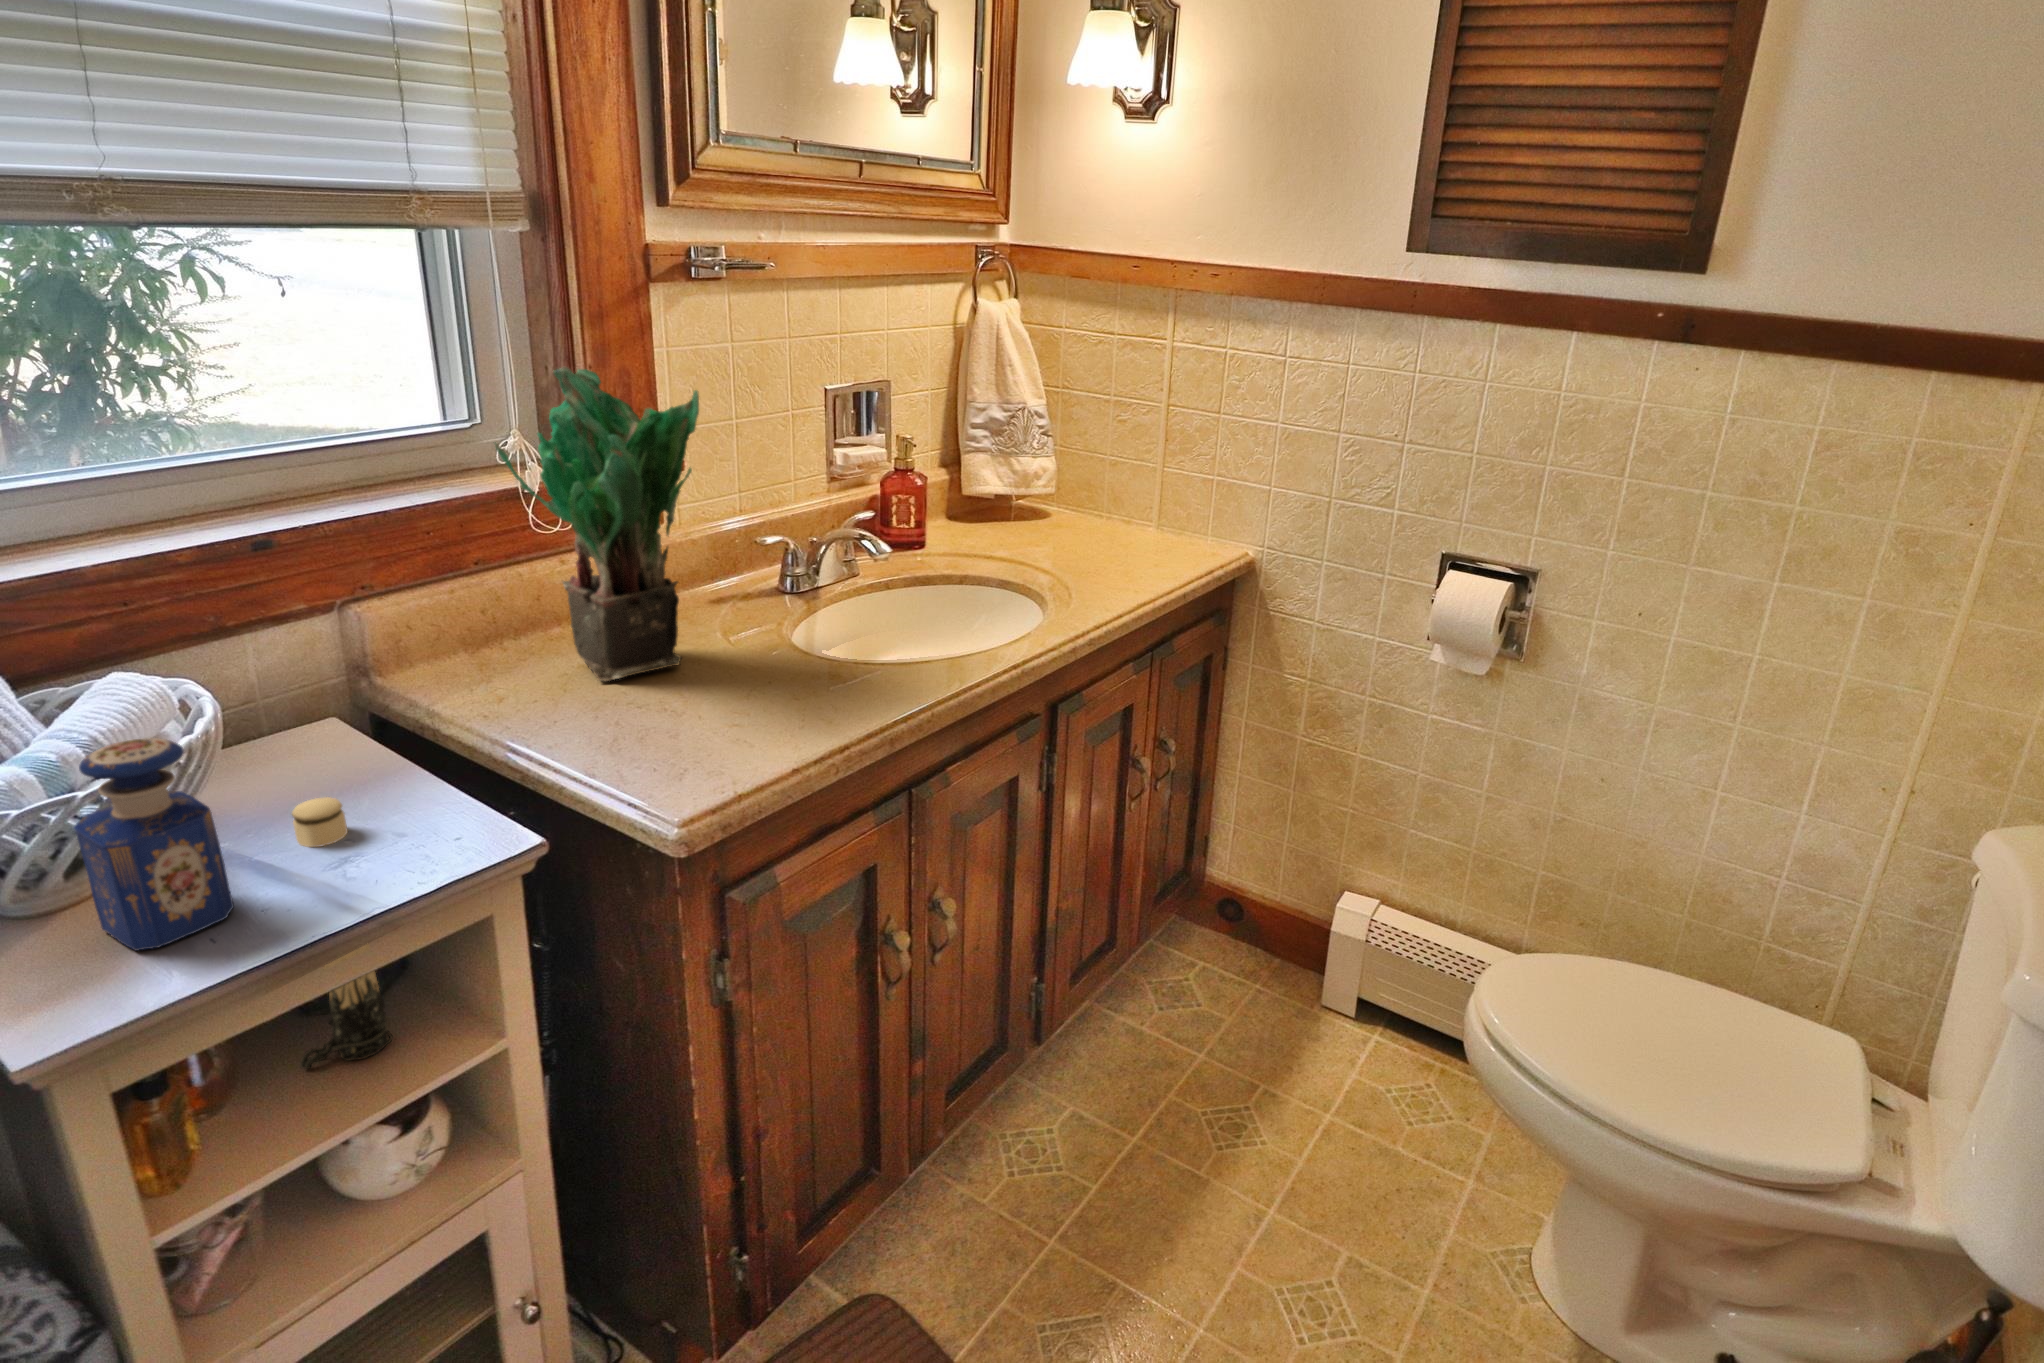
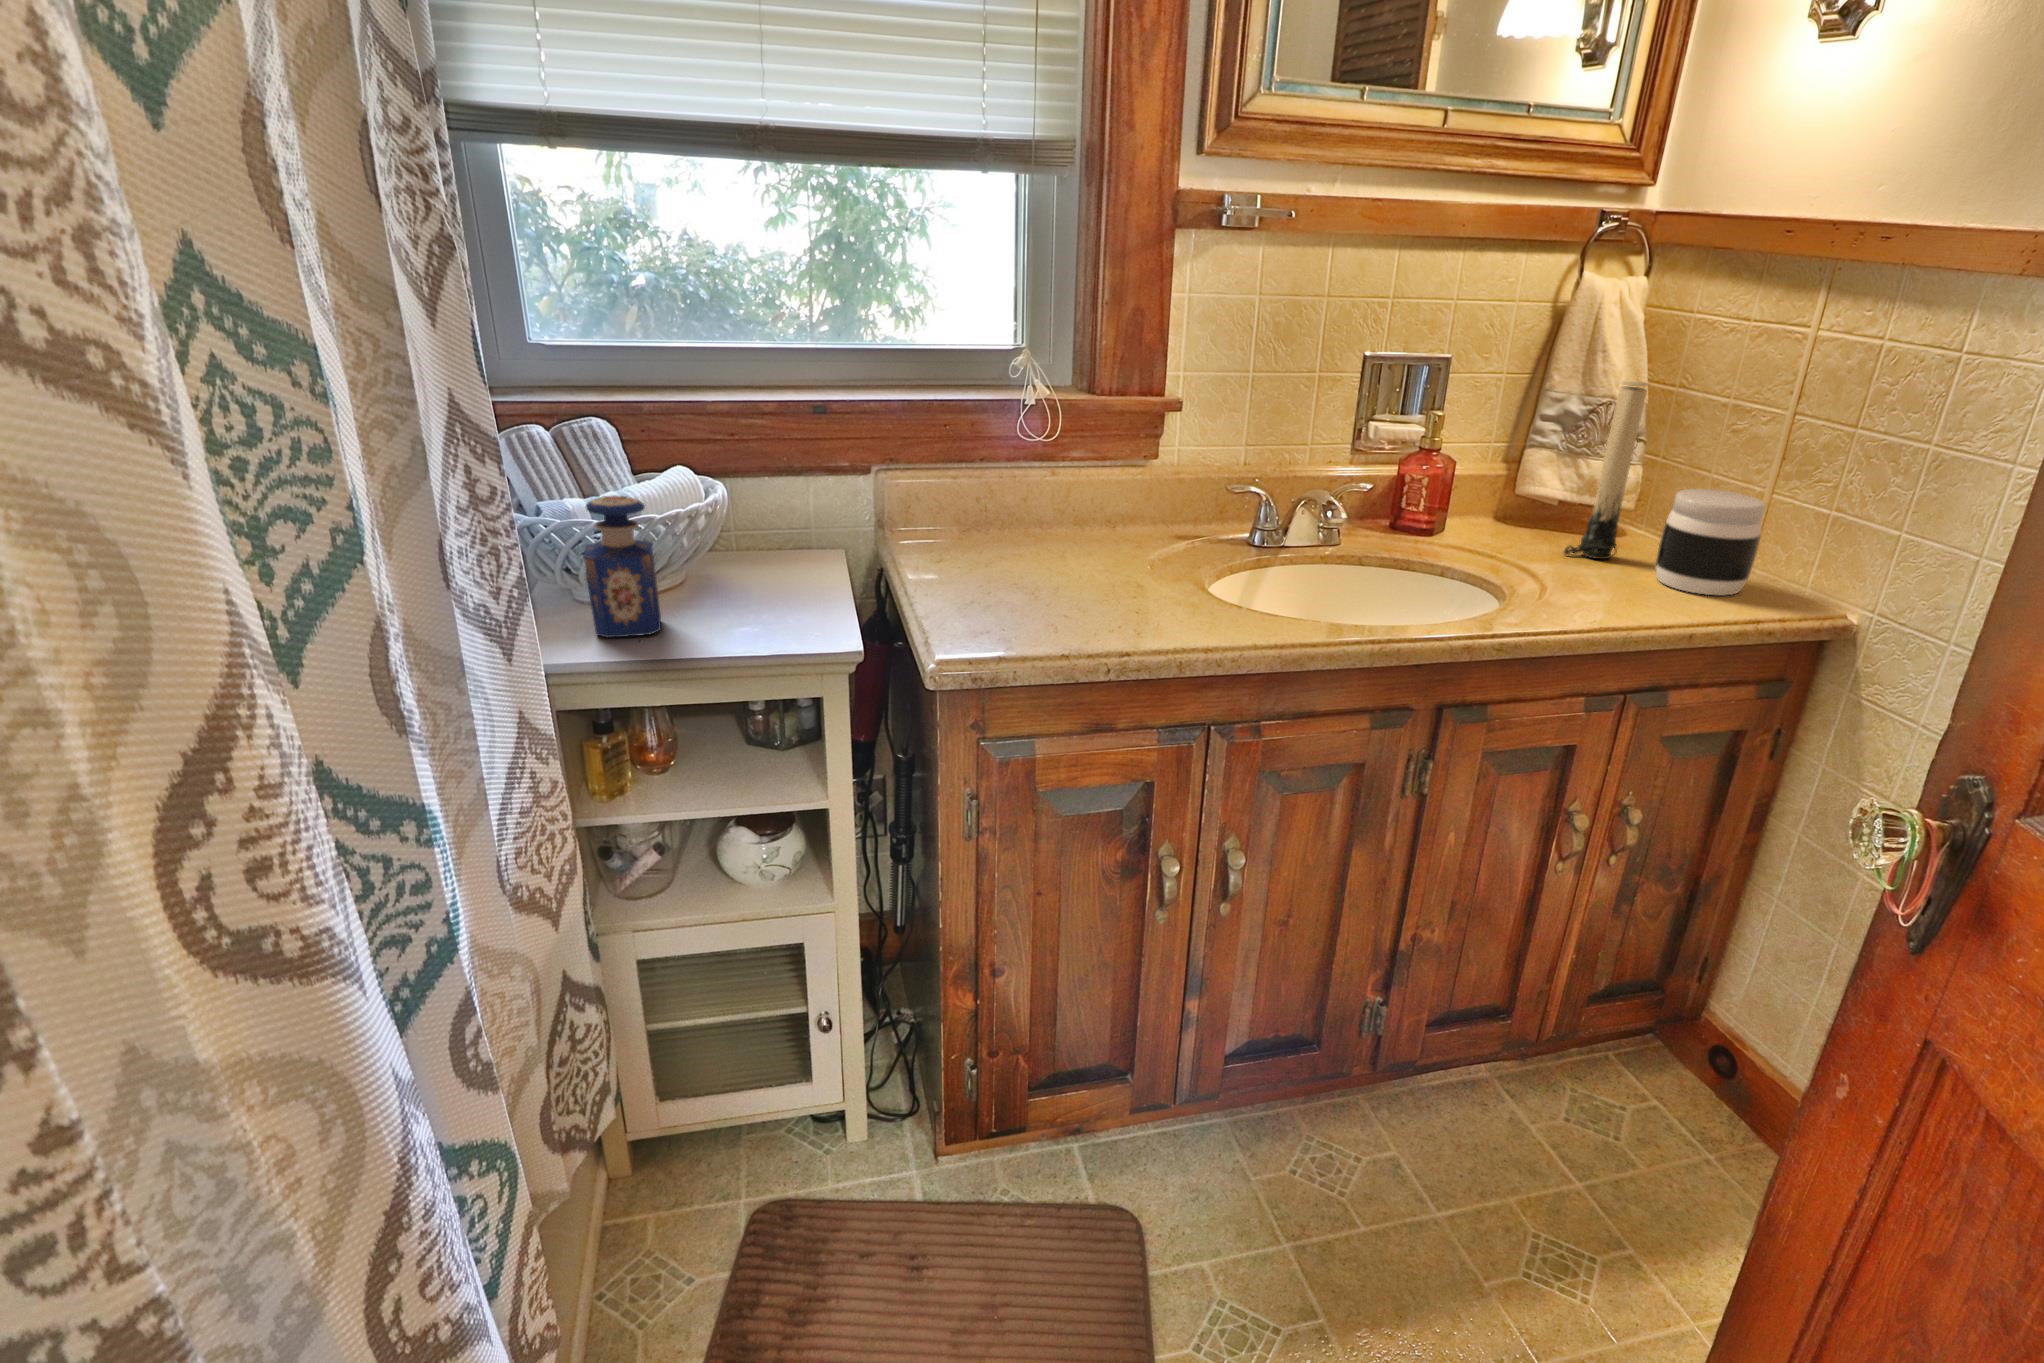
potted plant: present [495,367,699,681] -> none [952,284,1118,569]
jar: none [1117,473,1189,558] -> present [1656,489,1765,595]
candle: present [292,797,392,1069] -> present [1564,381,1648,559]

